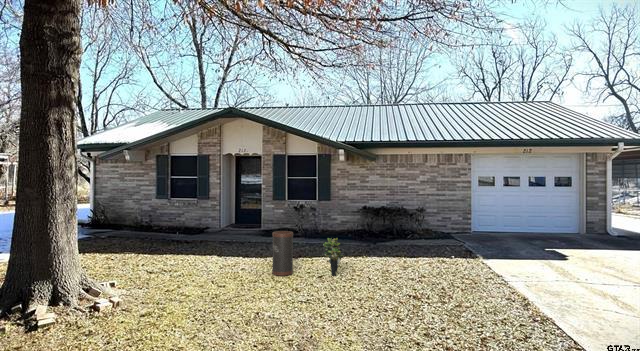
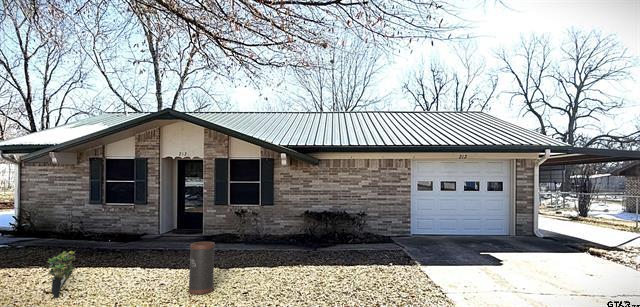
potted plant: present [323,238,343,276] -> present [47,251,75,298]

